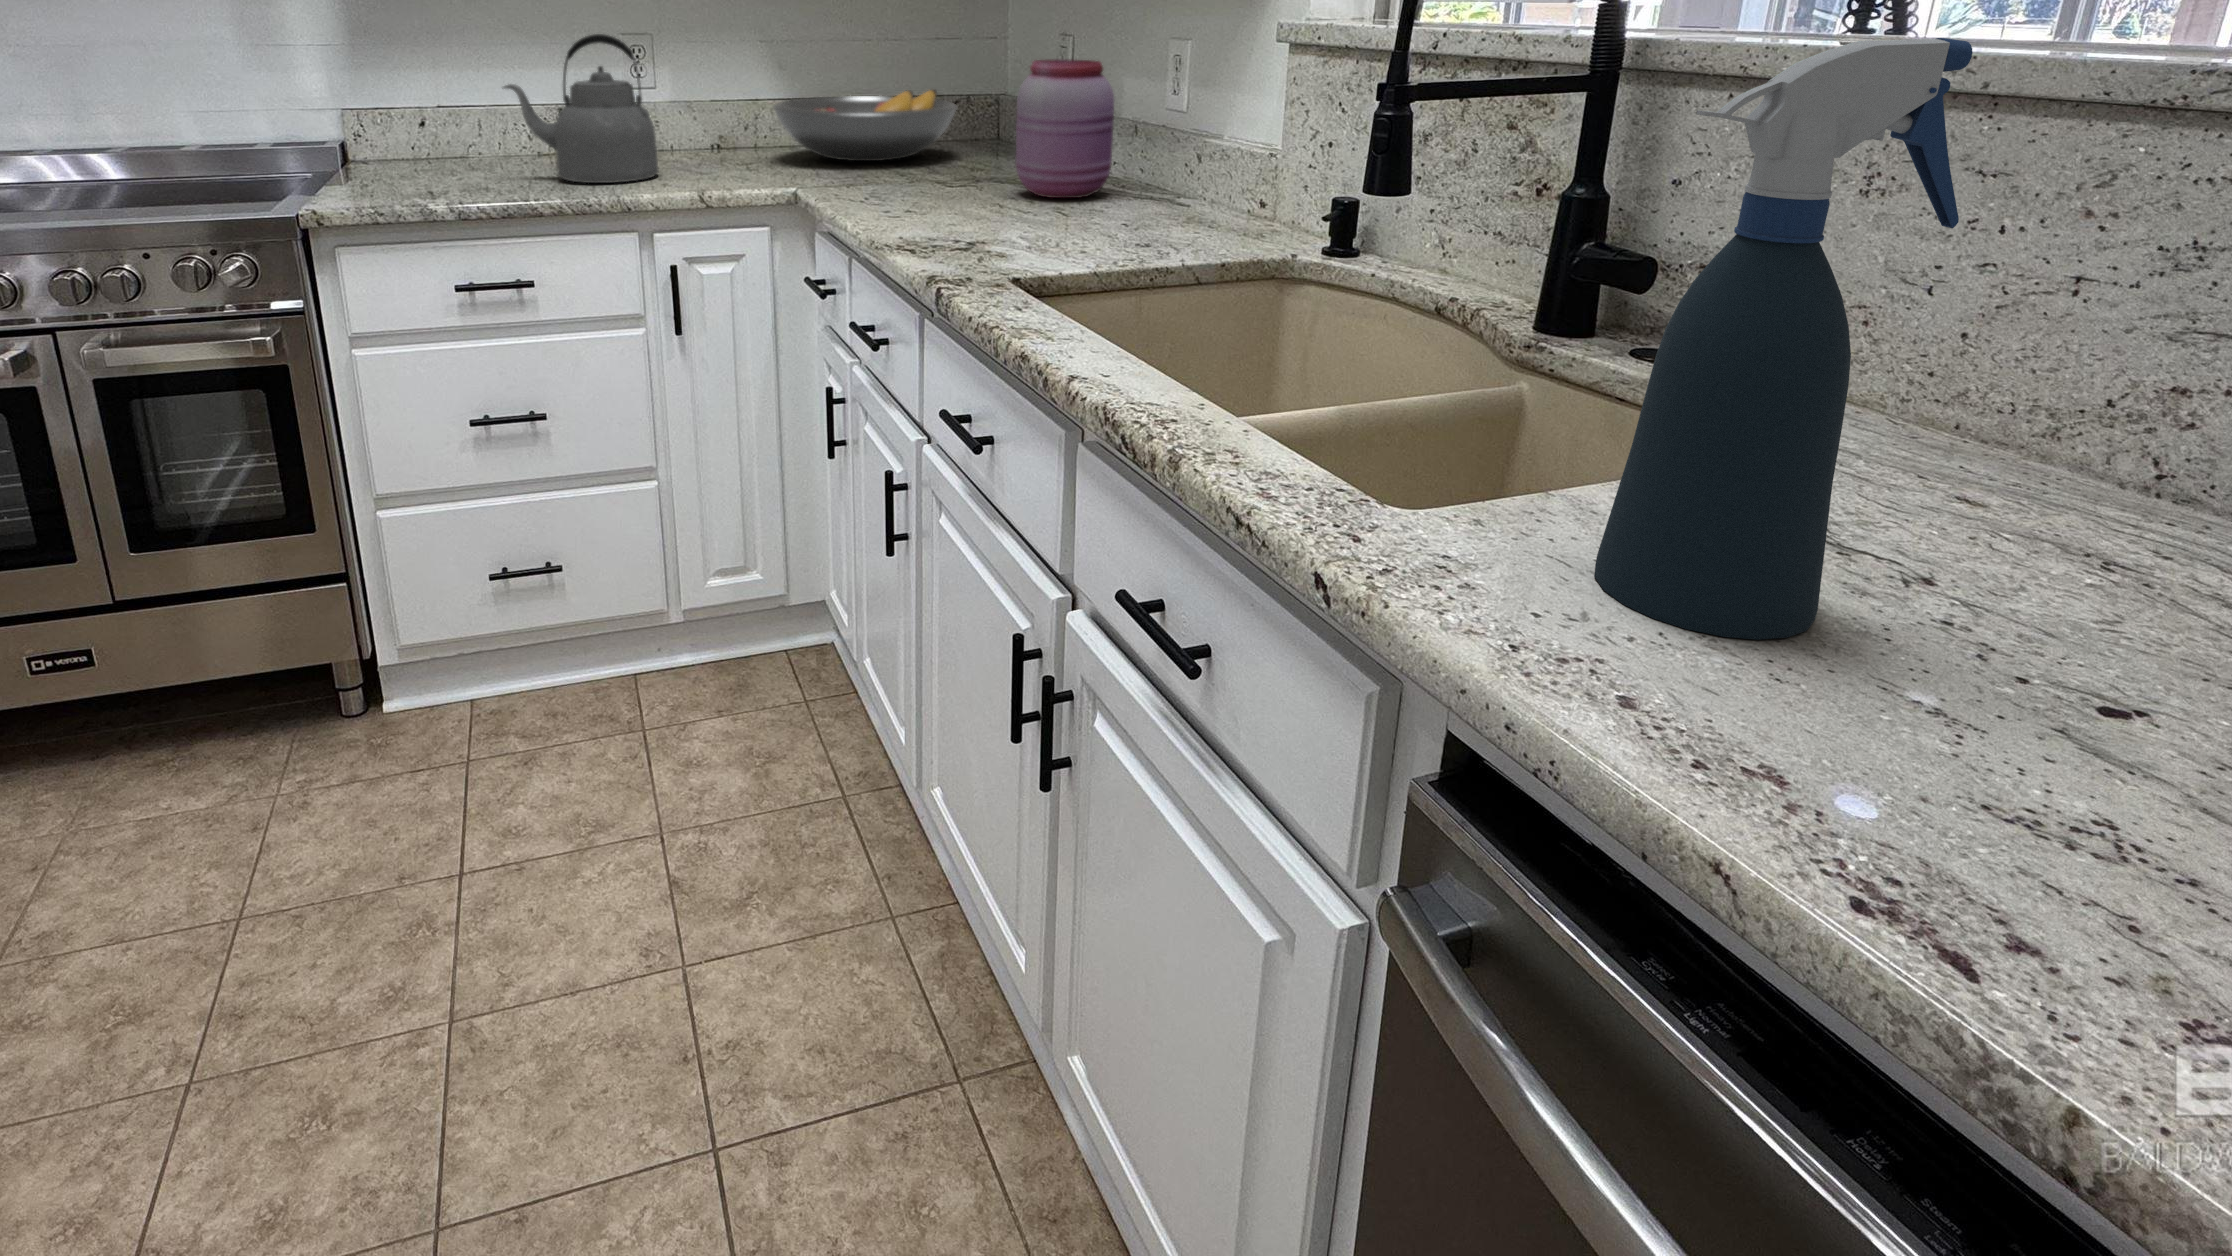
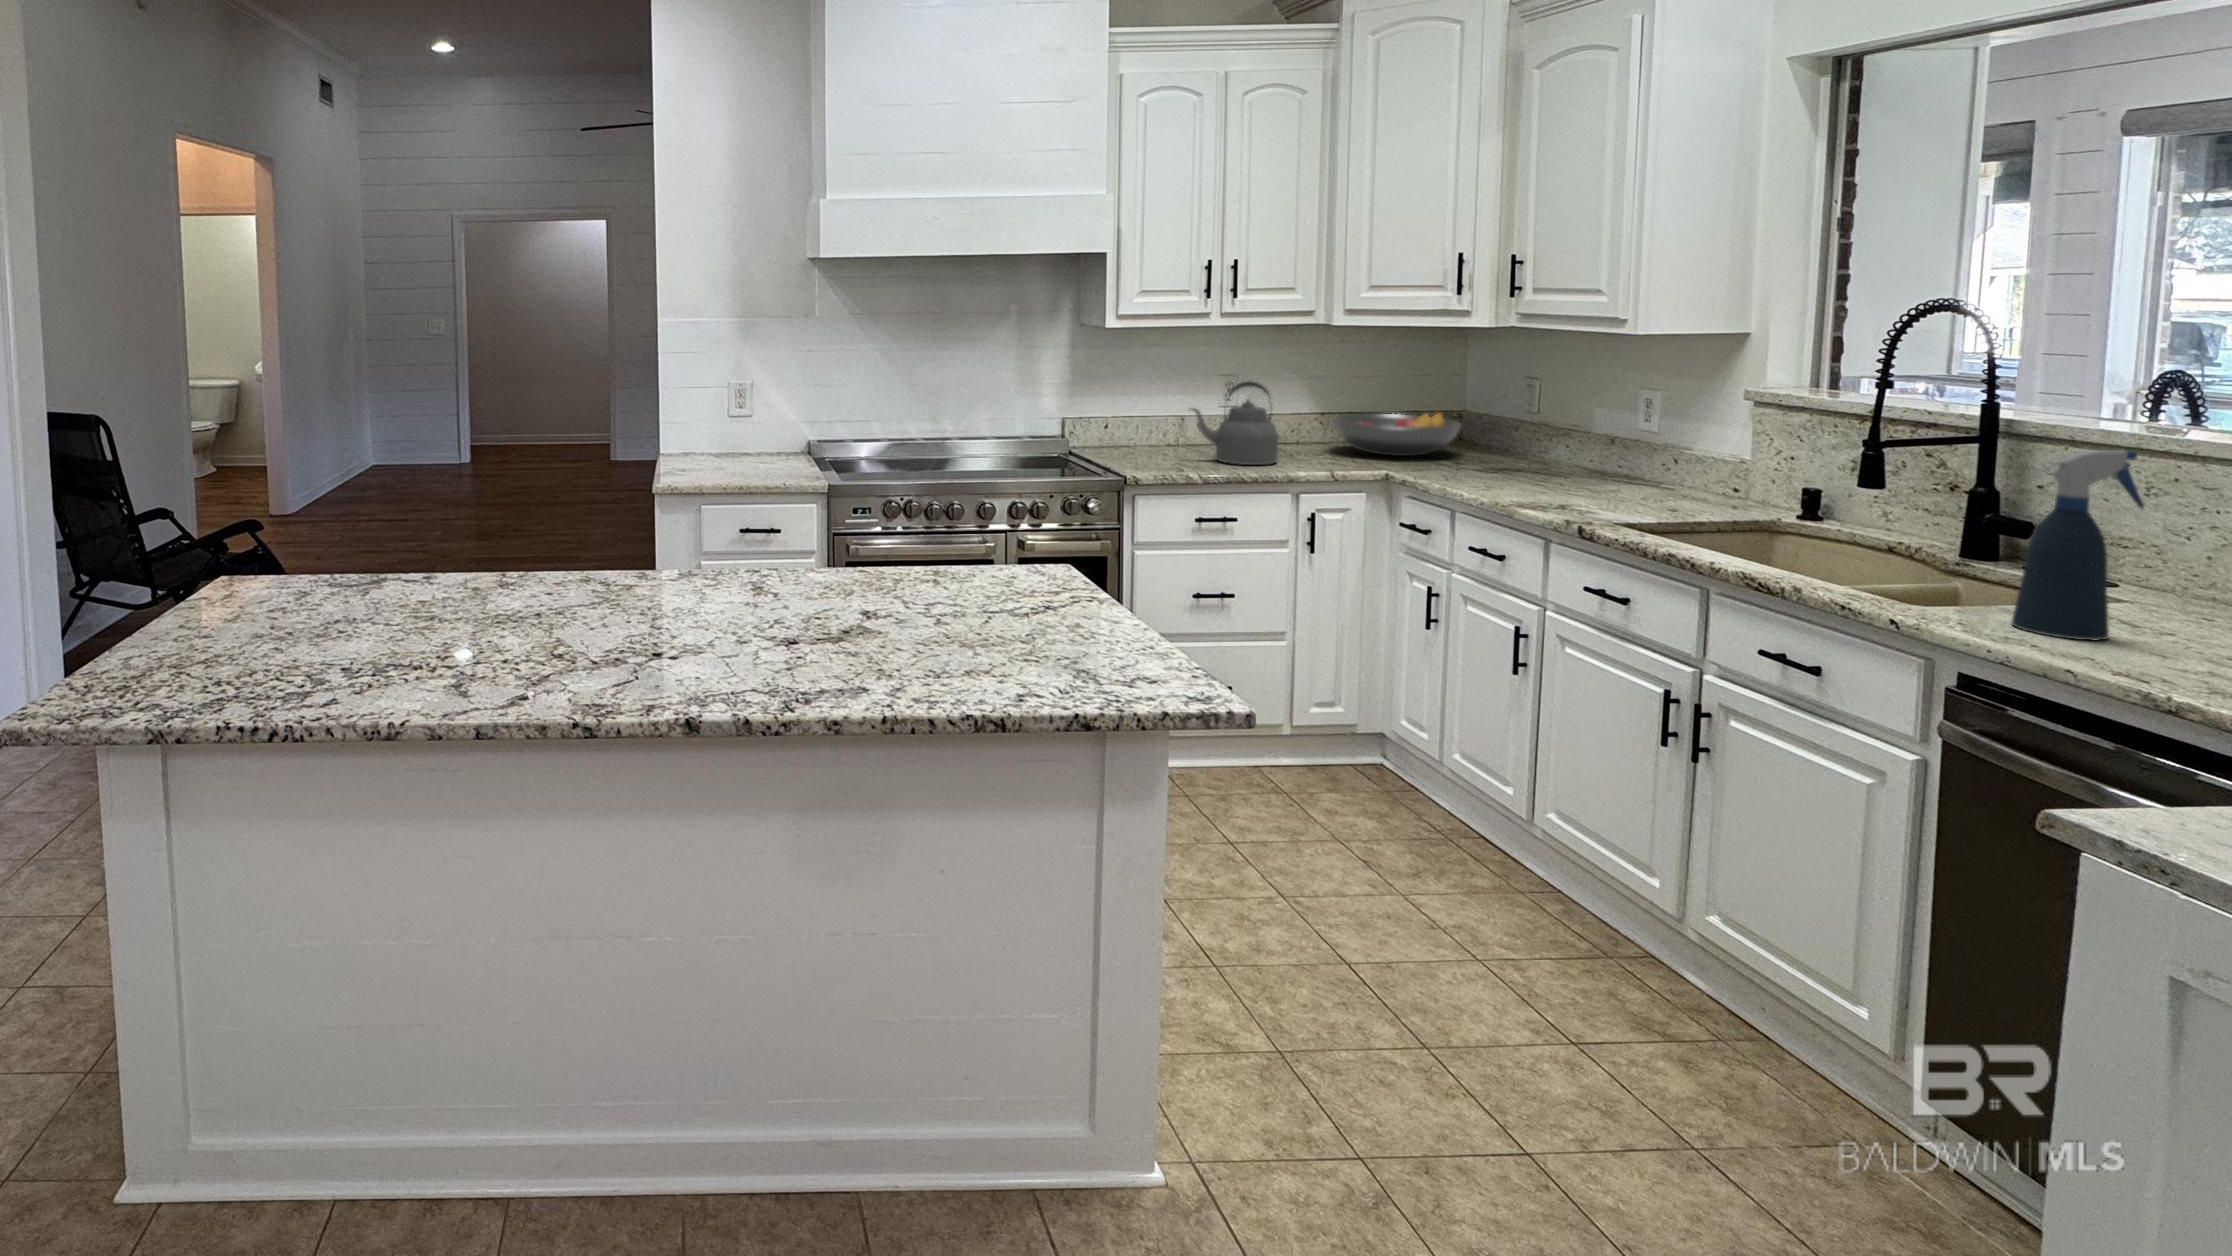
jar: present [1016,59,1114,198] -> none [1543,403,1615,484]

